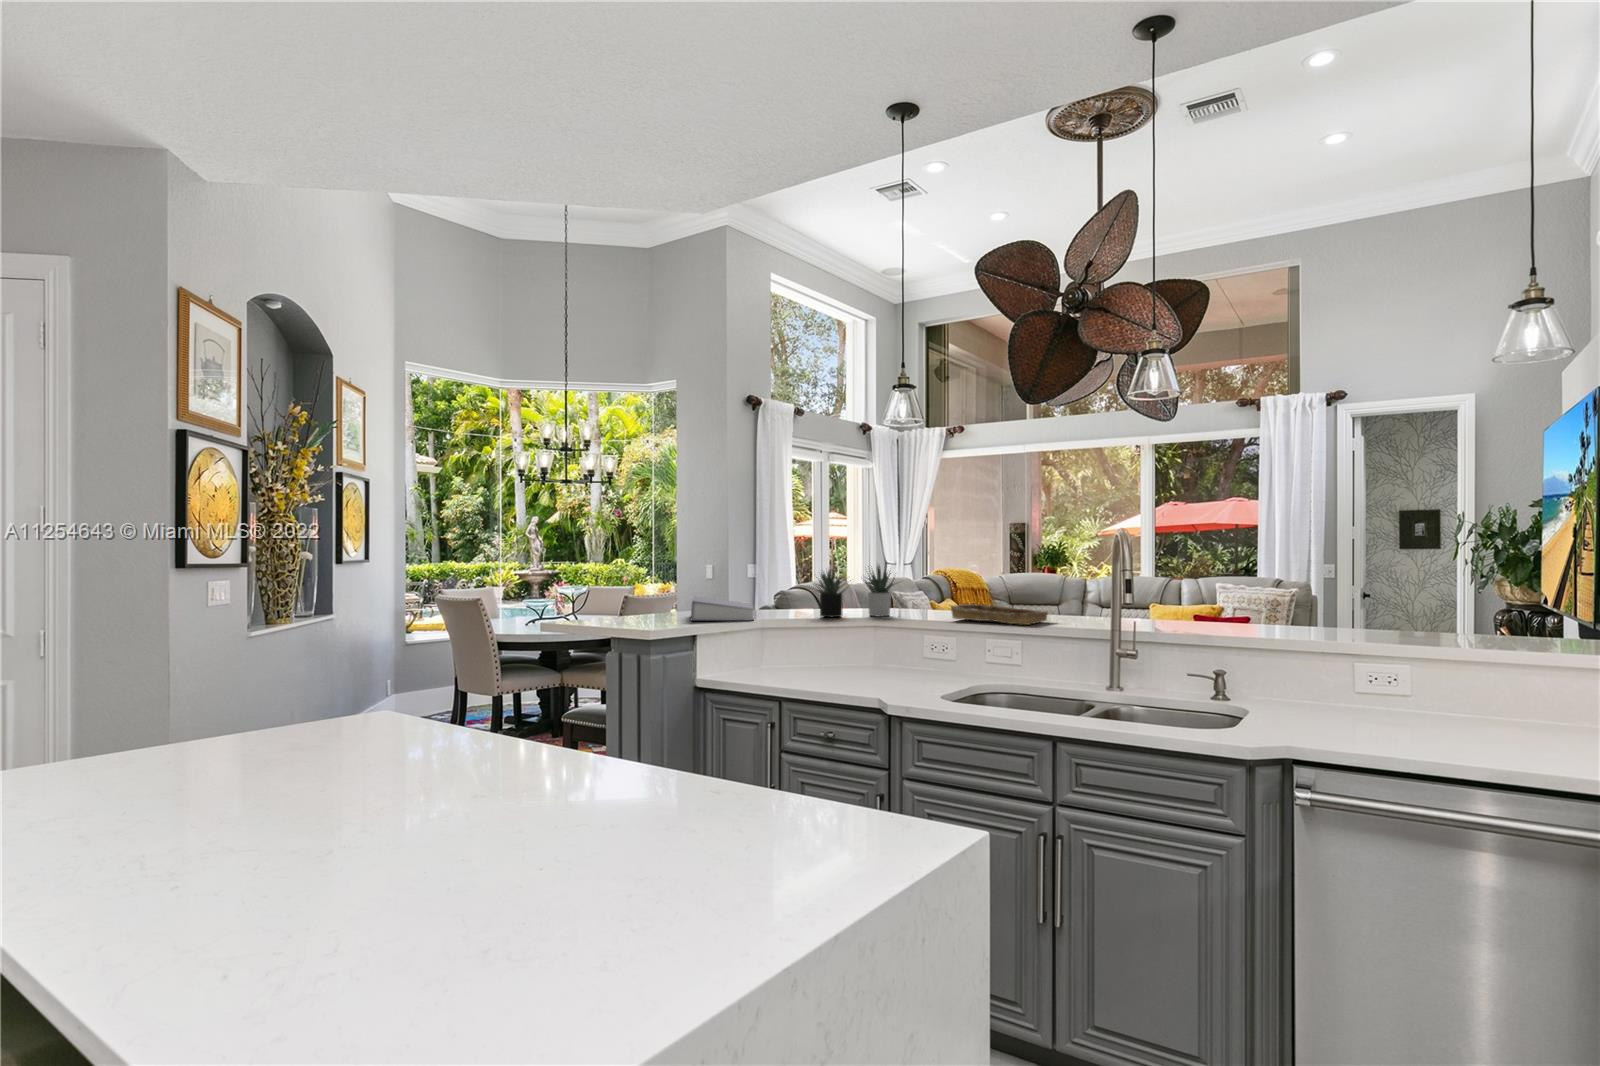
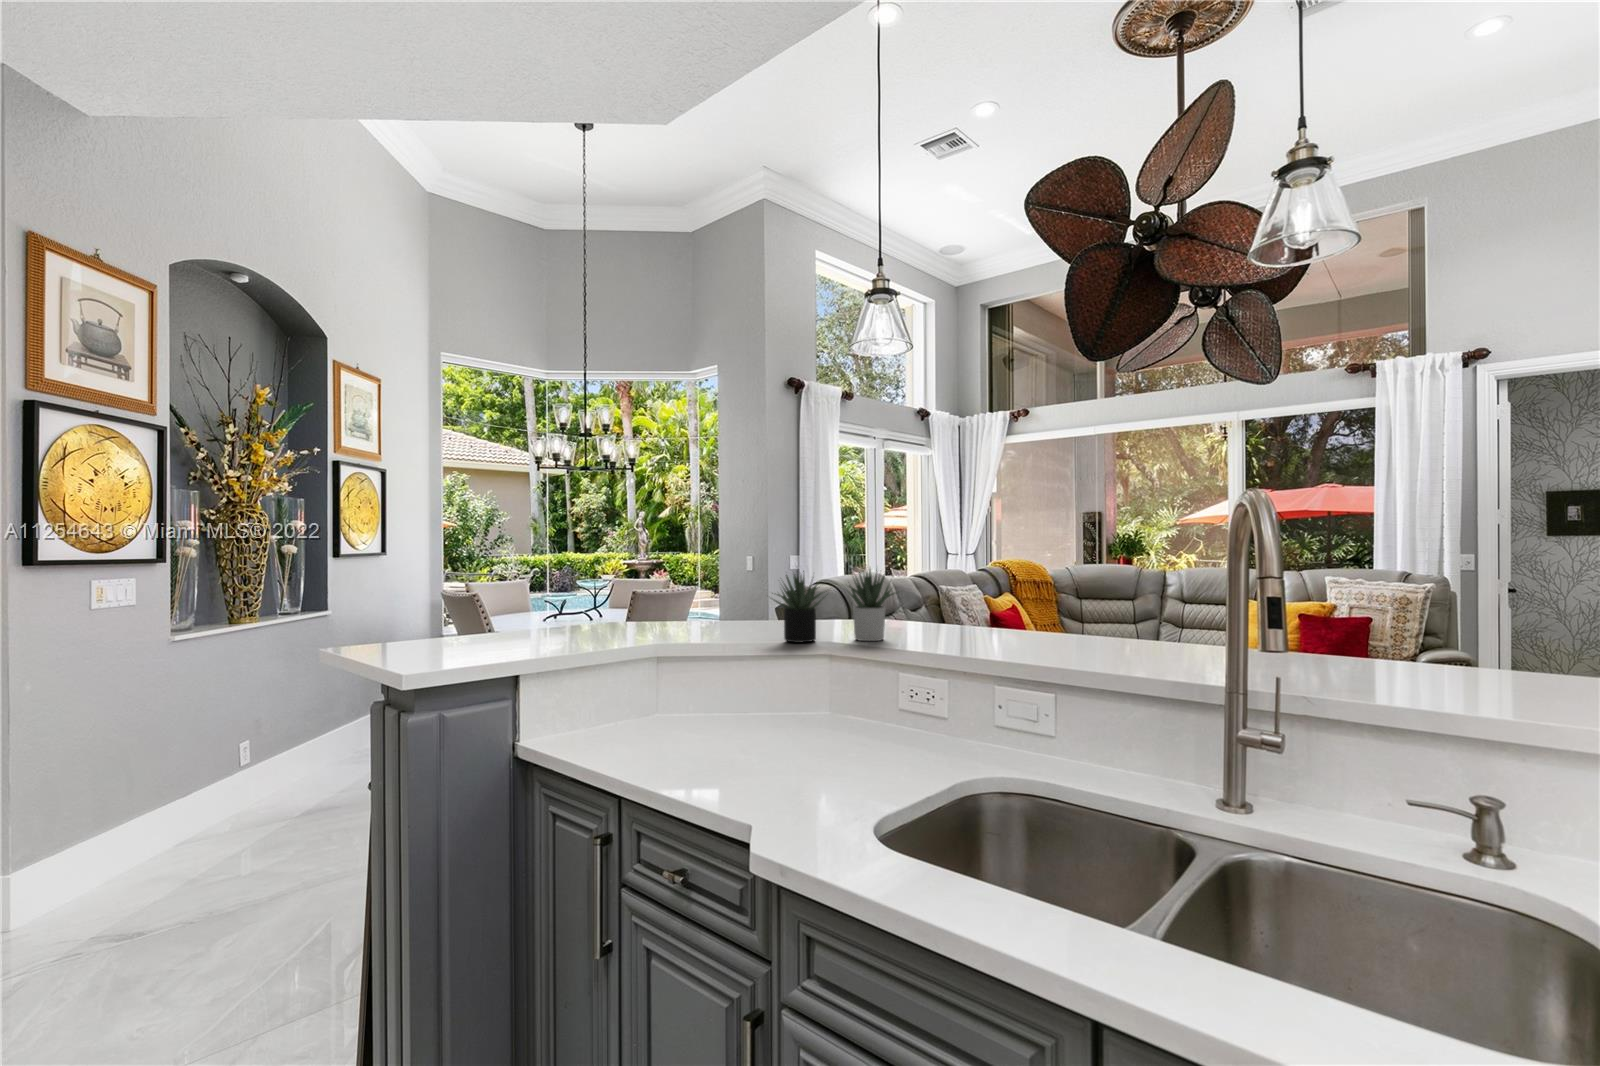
book: present [691,597,754,621] -> none [601,609,704,647]
tray: present [951,604,1048,625] -> none [958,626,1129,668]

